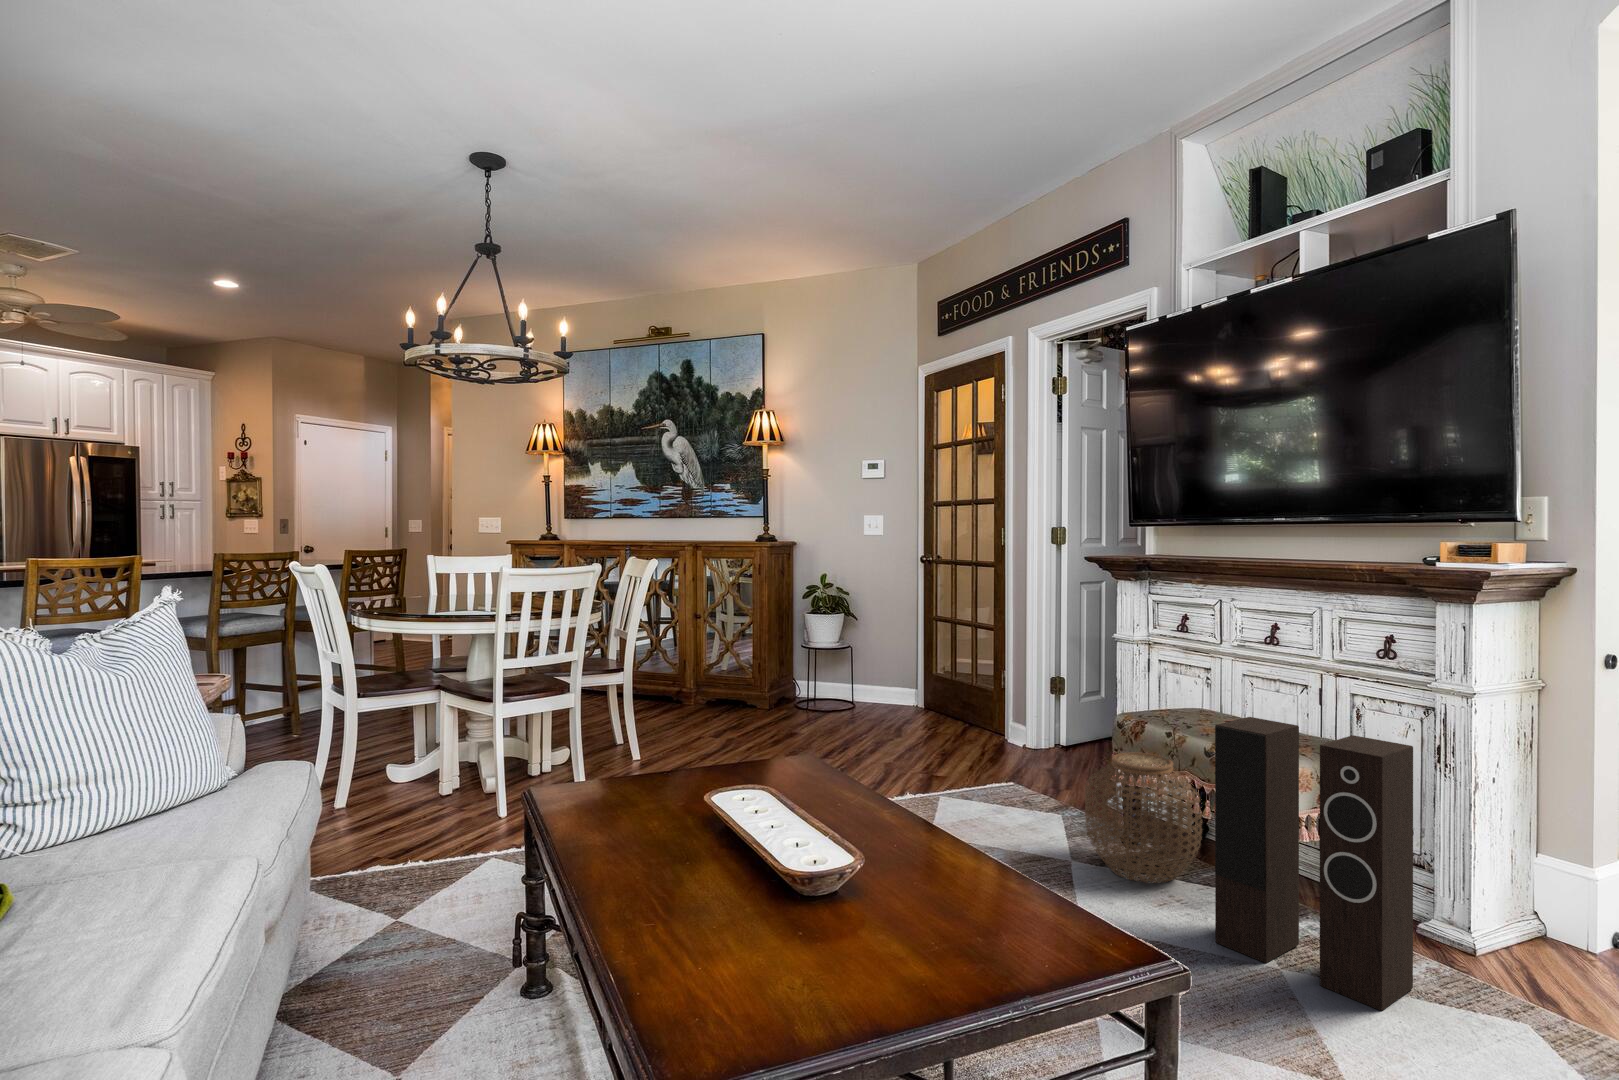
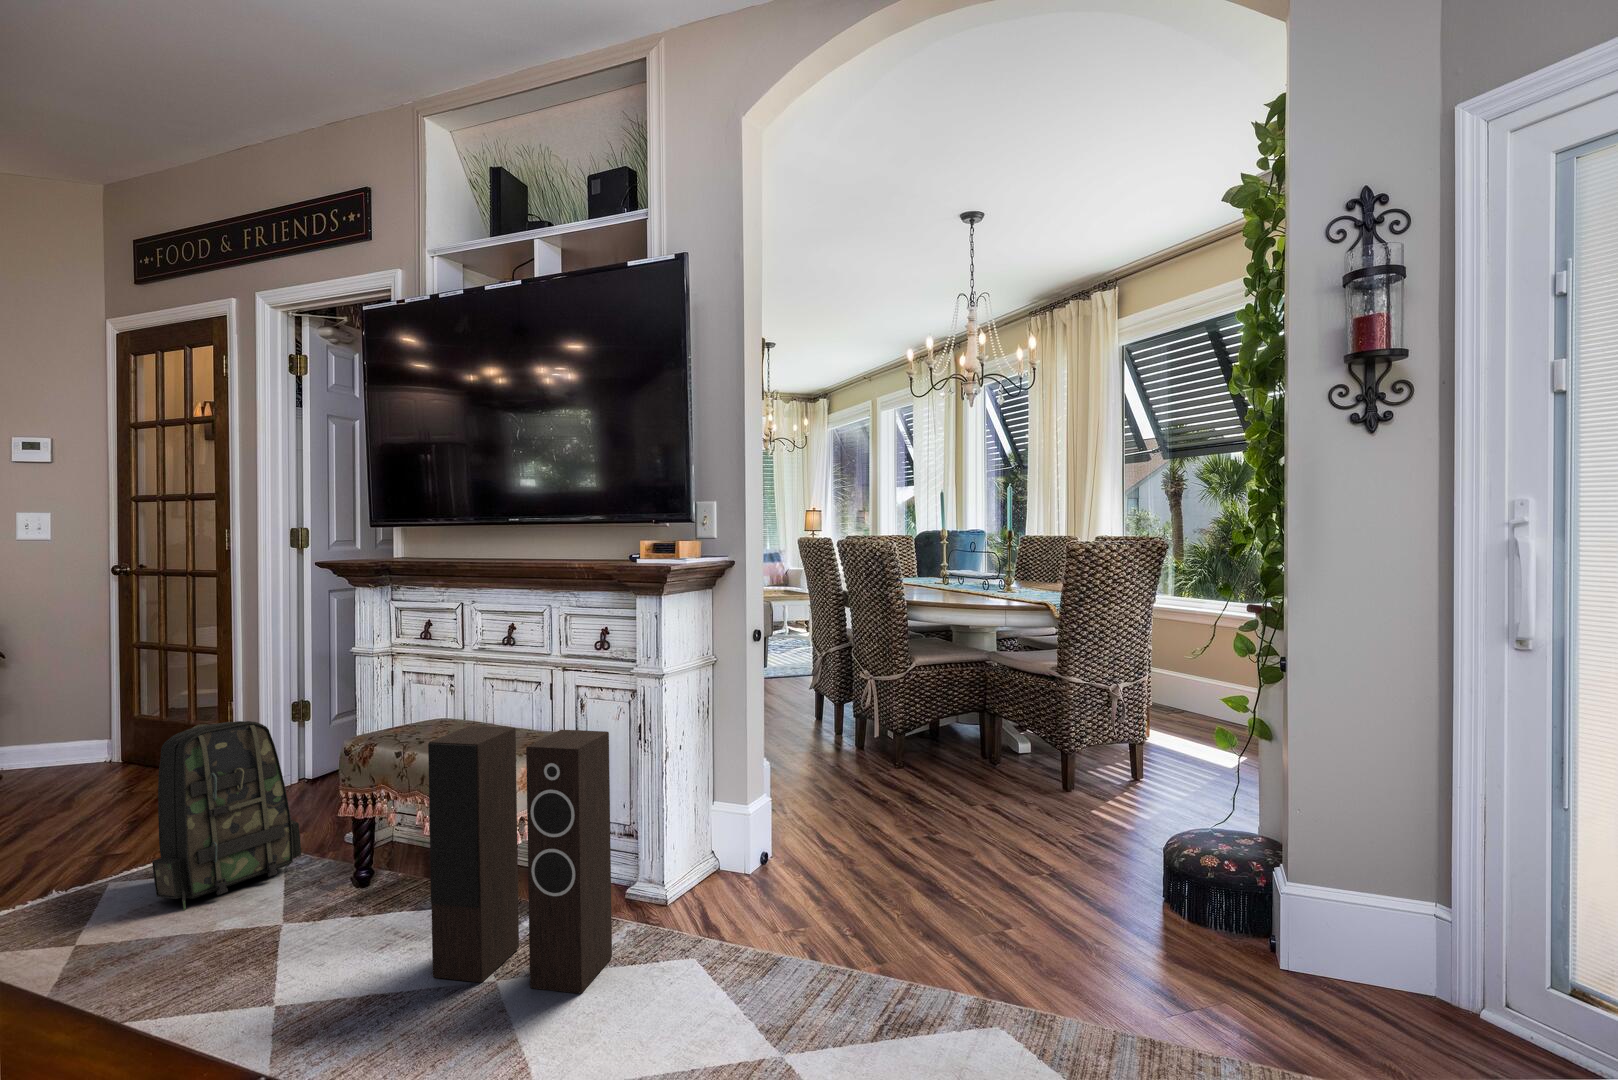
backpack: none [975,684,1075,827] -> present [152,721,301,911]
woven basket: present [1085,752,1202,883] -> none [295,780,434,930]

